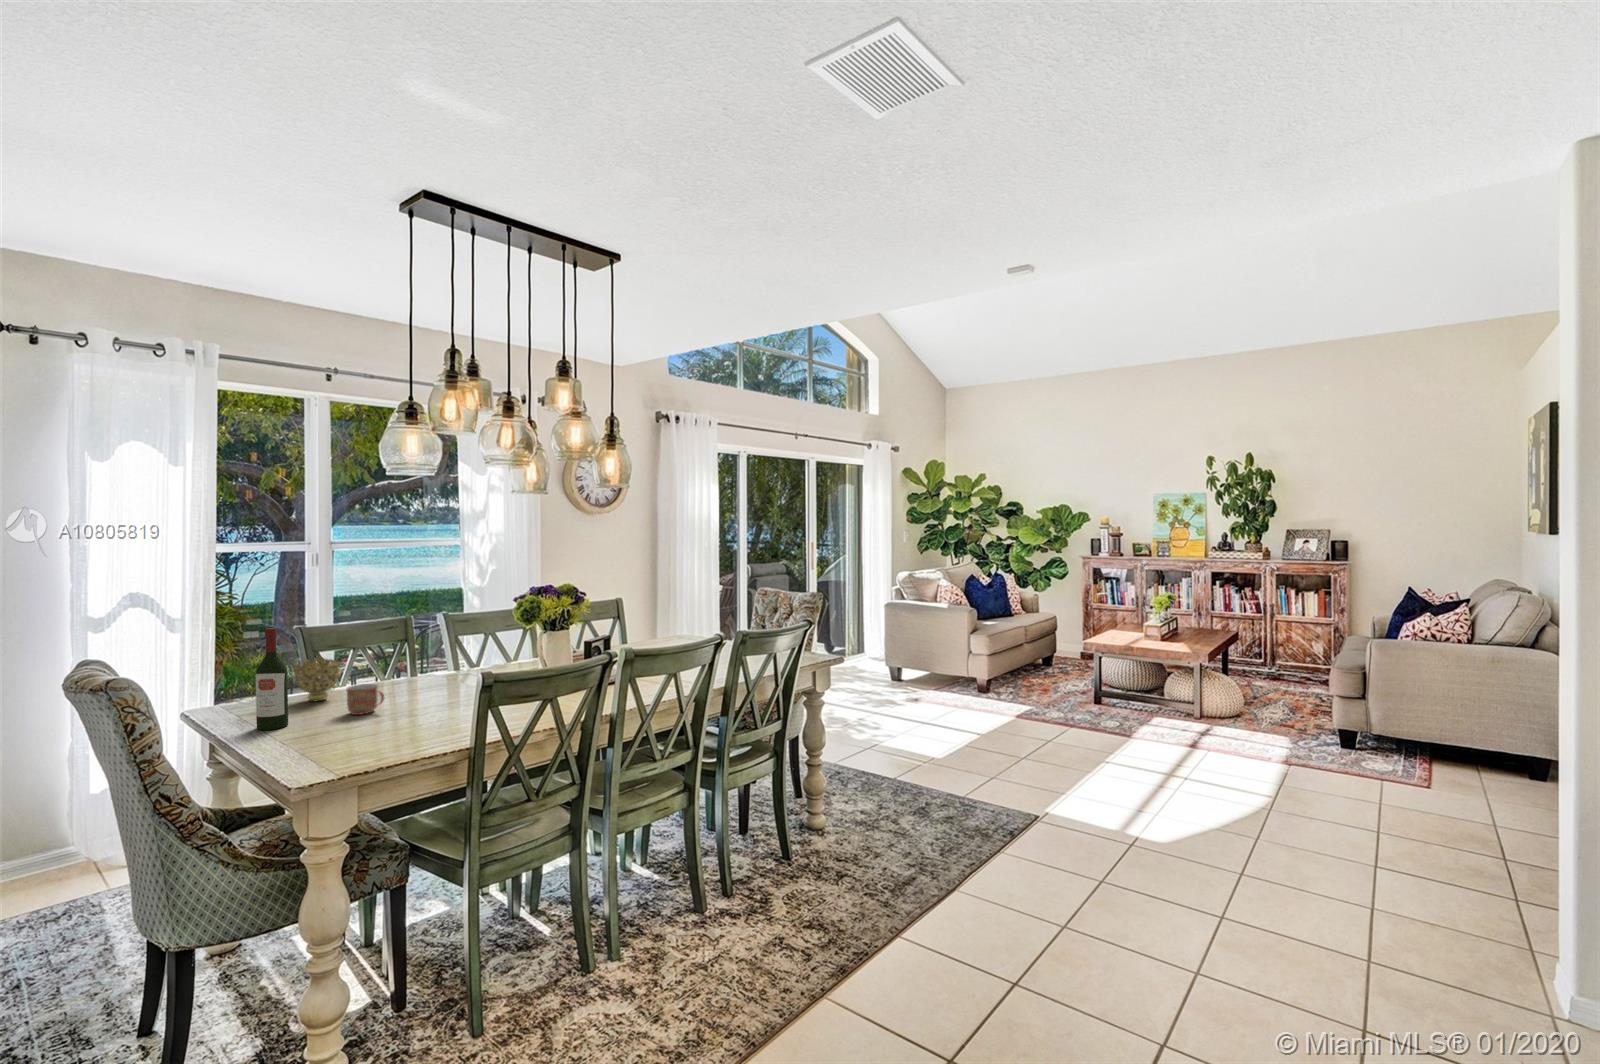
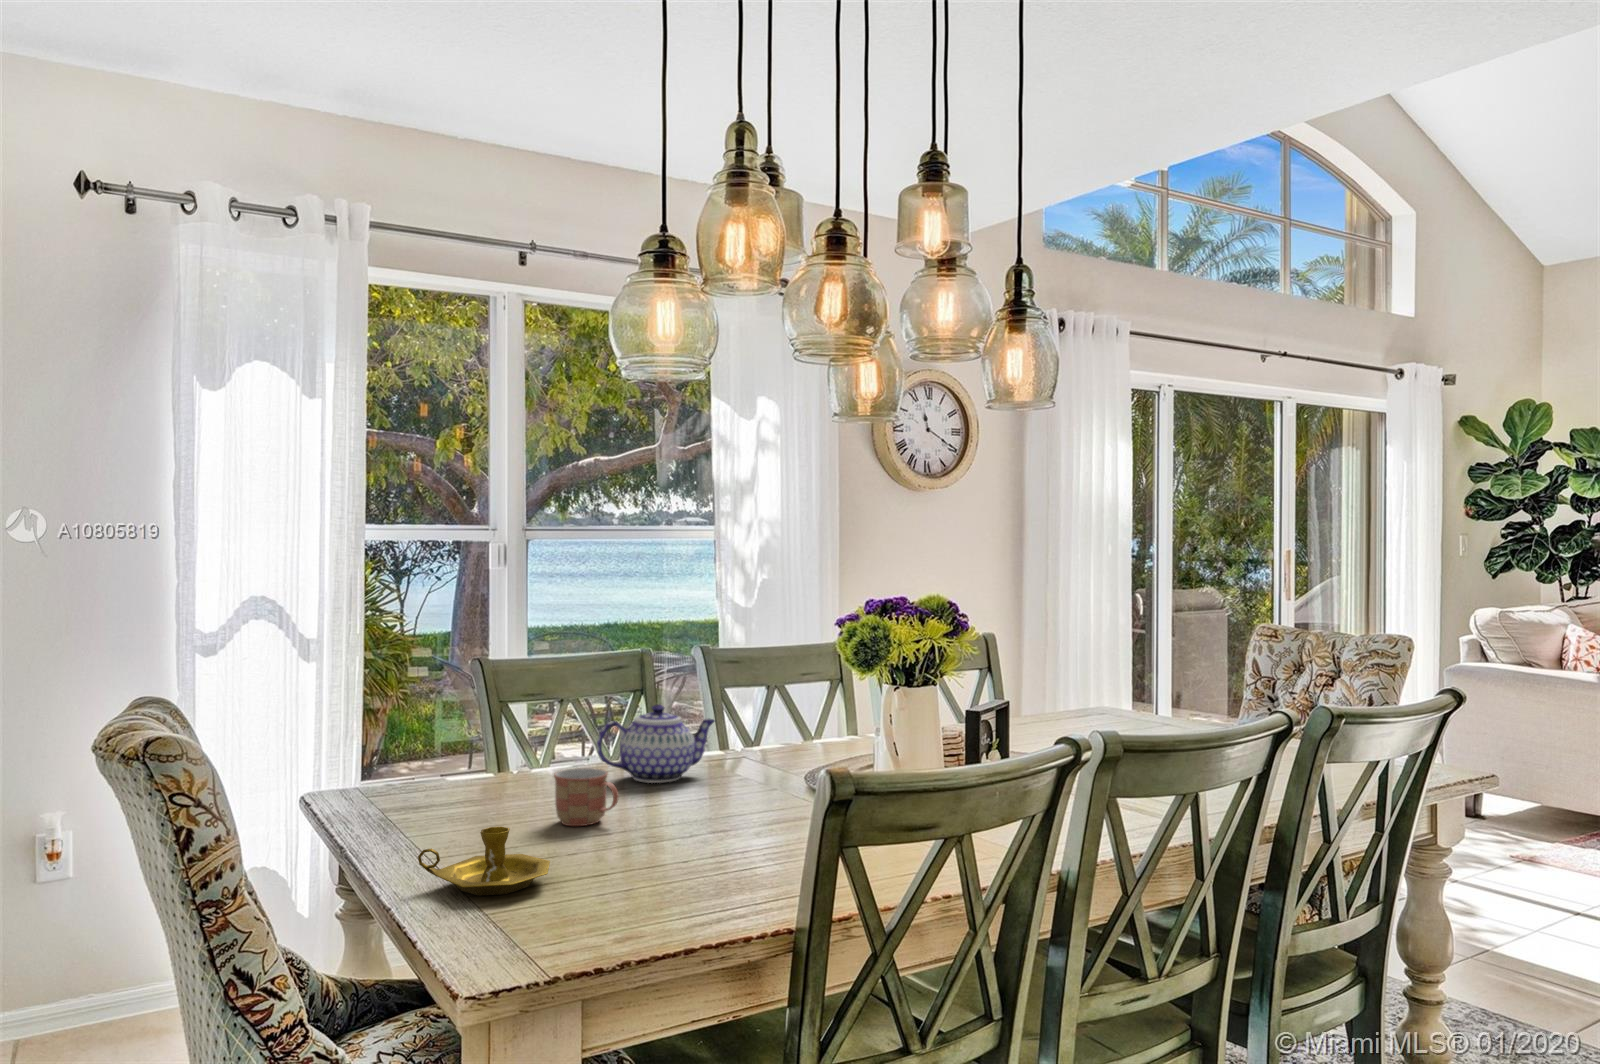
wine bottle: present [256,628,288,730] -> none [408,655,459,844]
teapot: none [374,648,447,691] -> present [597,704,715,783]
decorative bowl: present [293,657,342,701] -> none [467,712,546,792]
candlestick: none [265,715,342,749] -> present [418,827,550,896]

